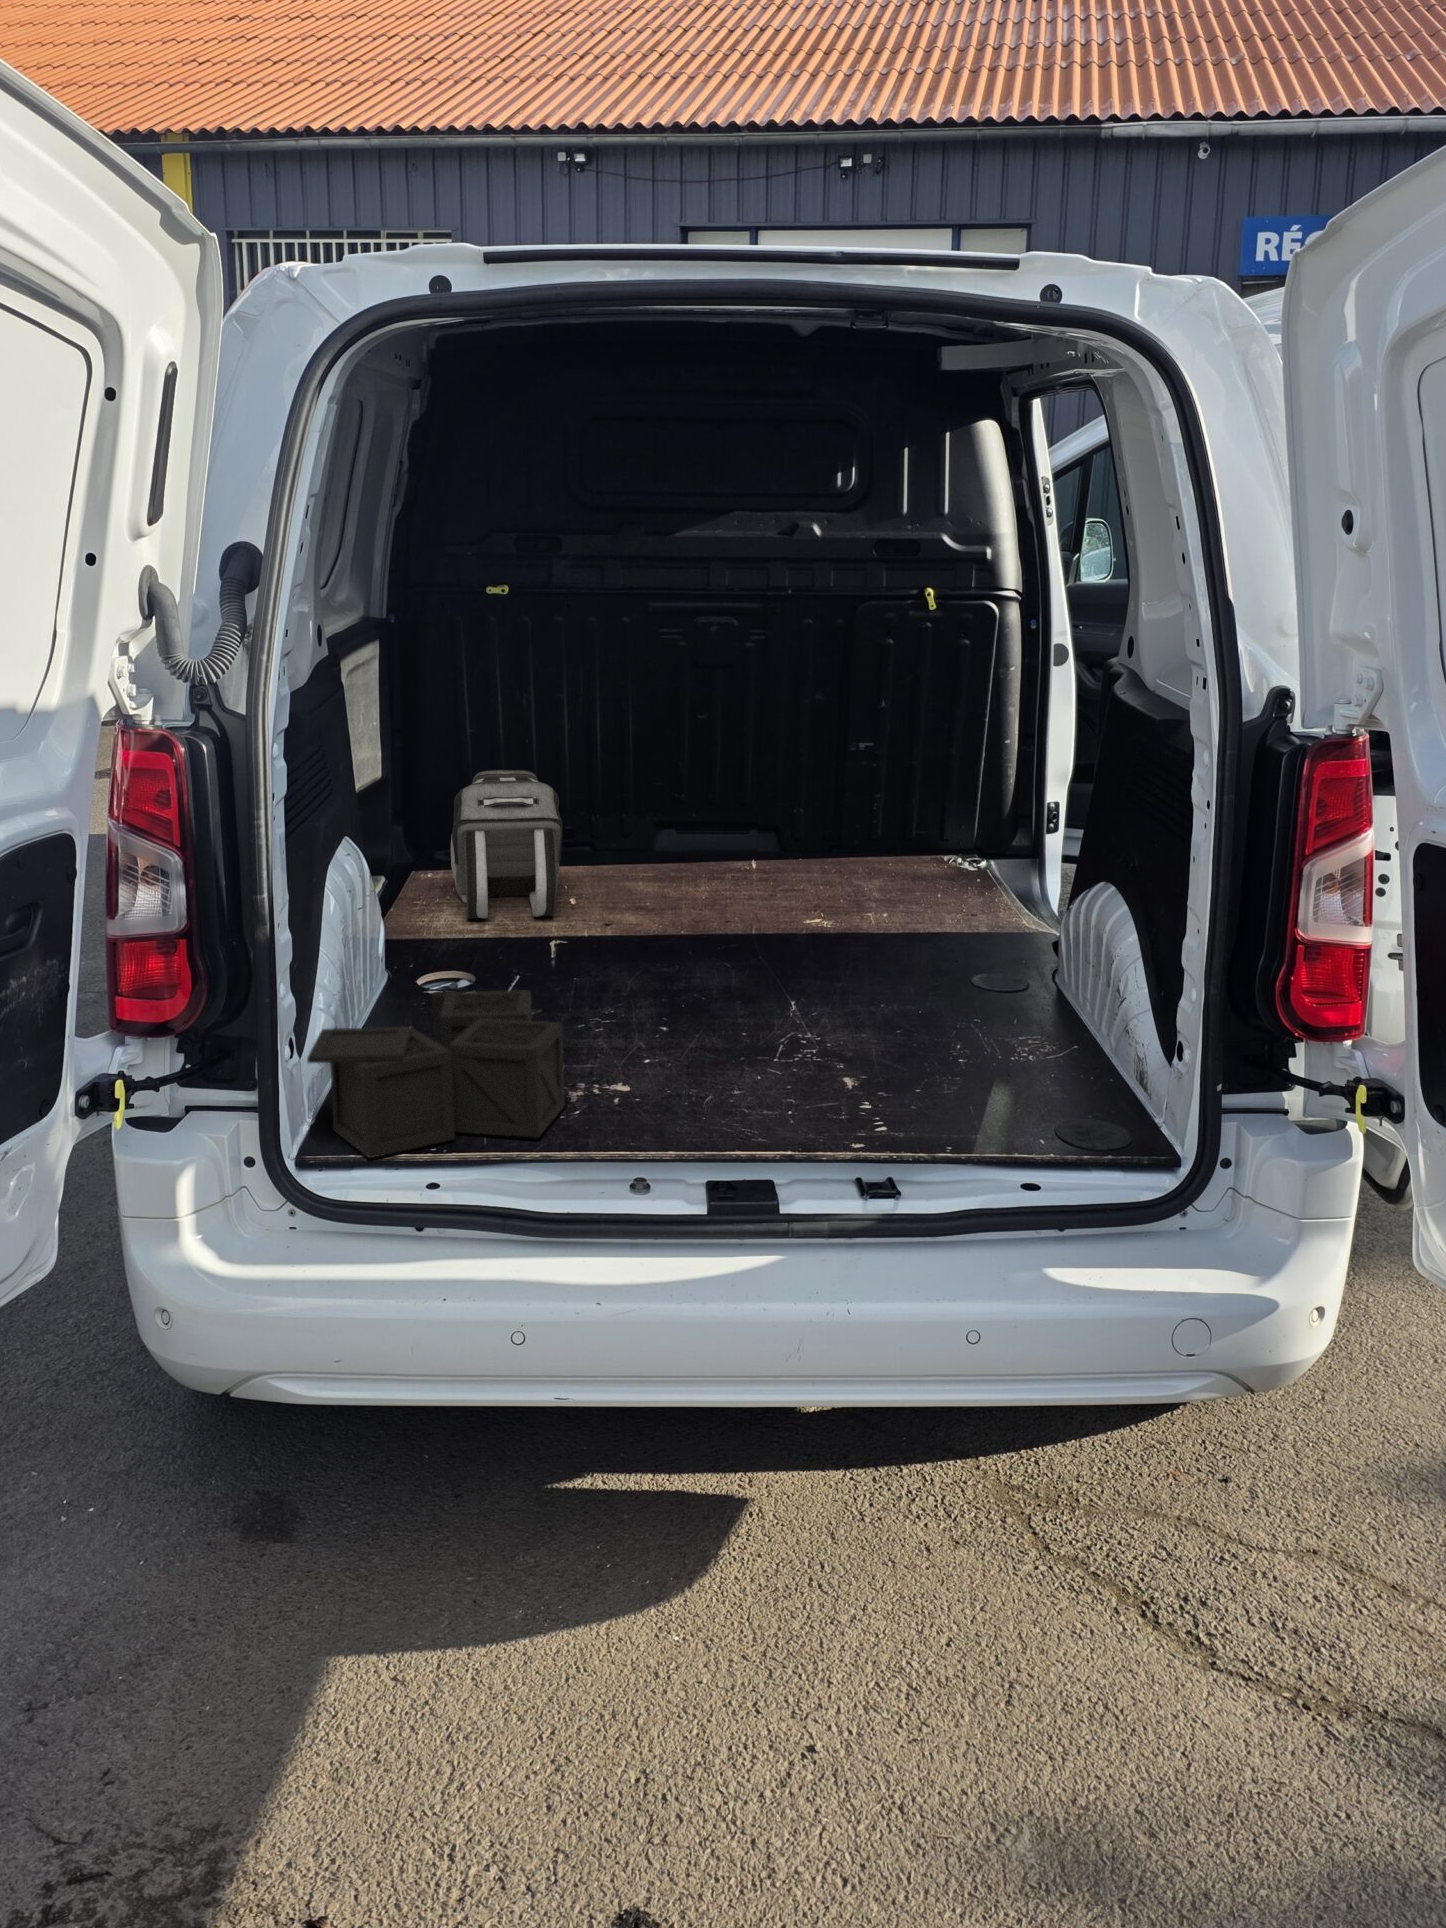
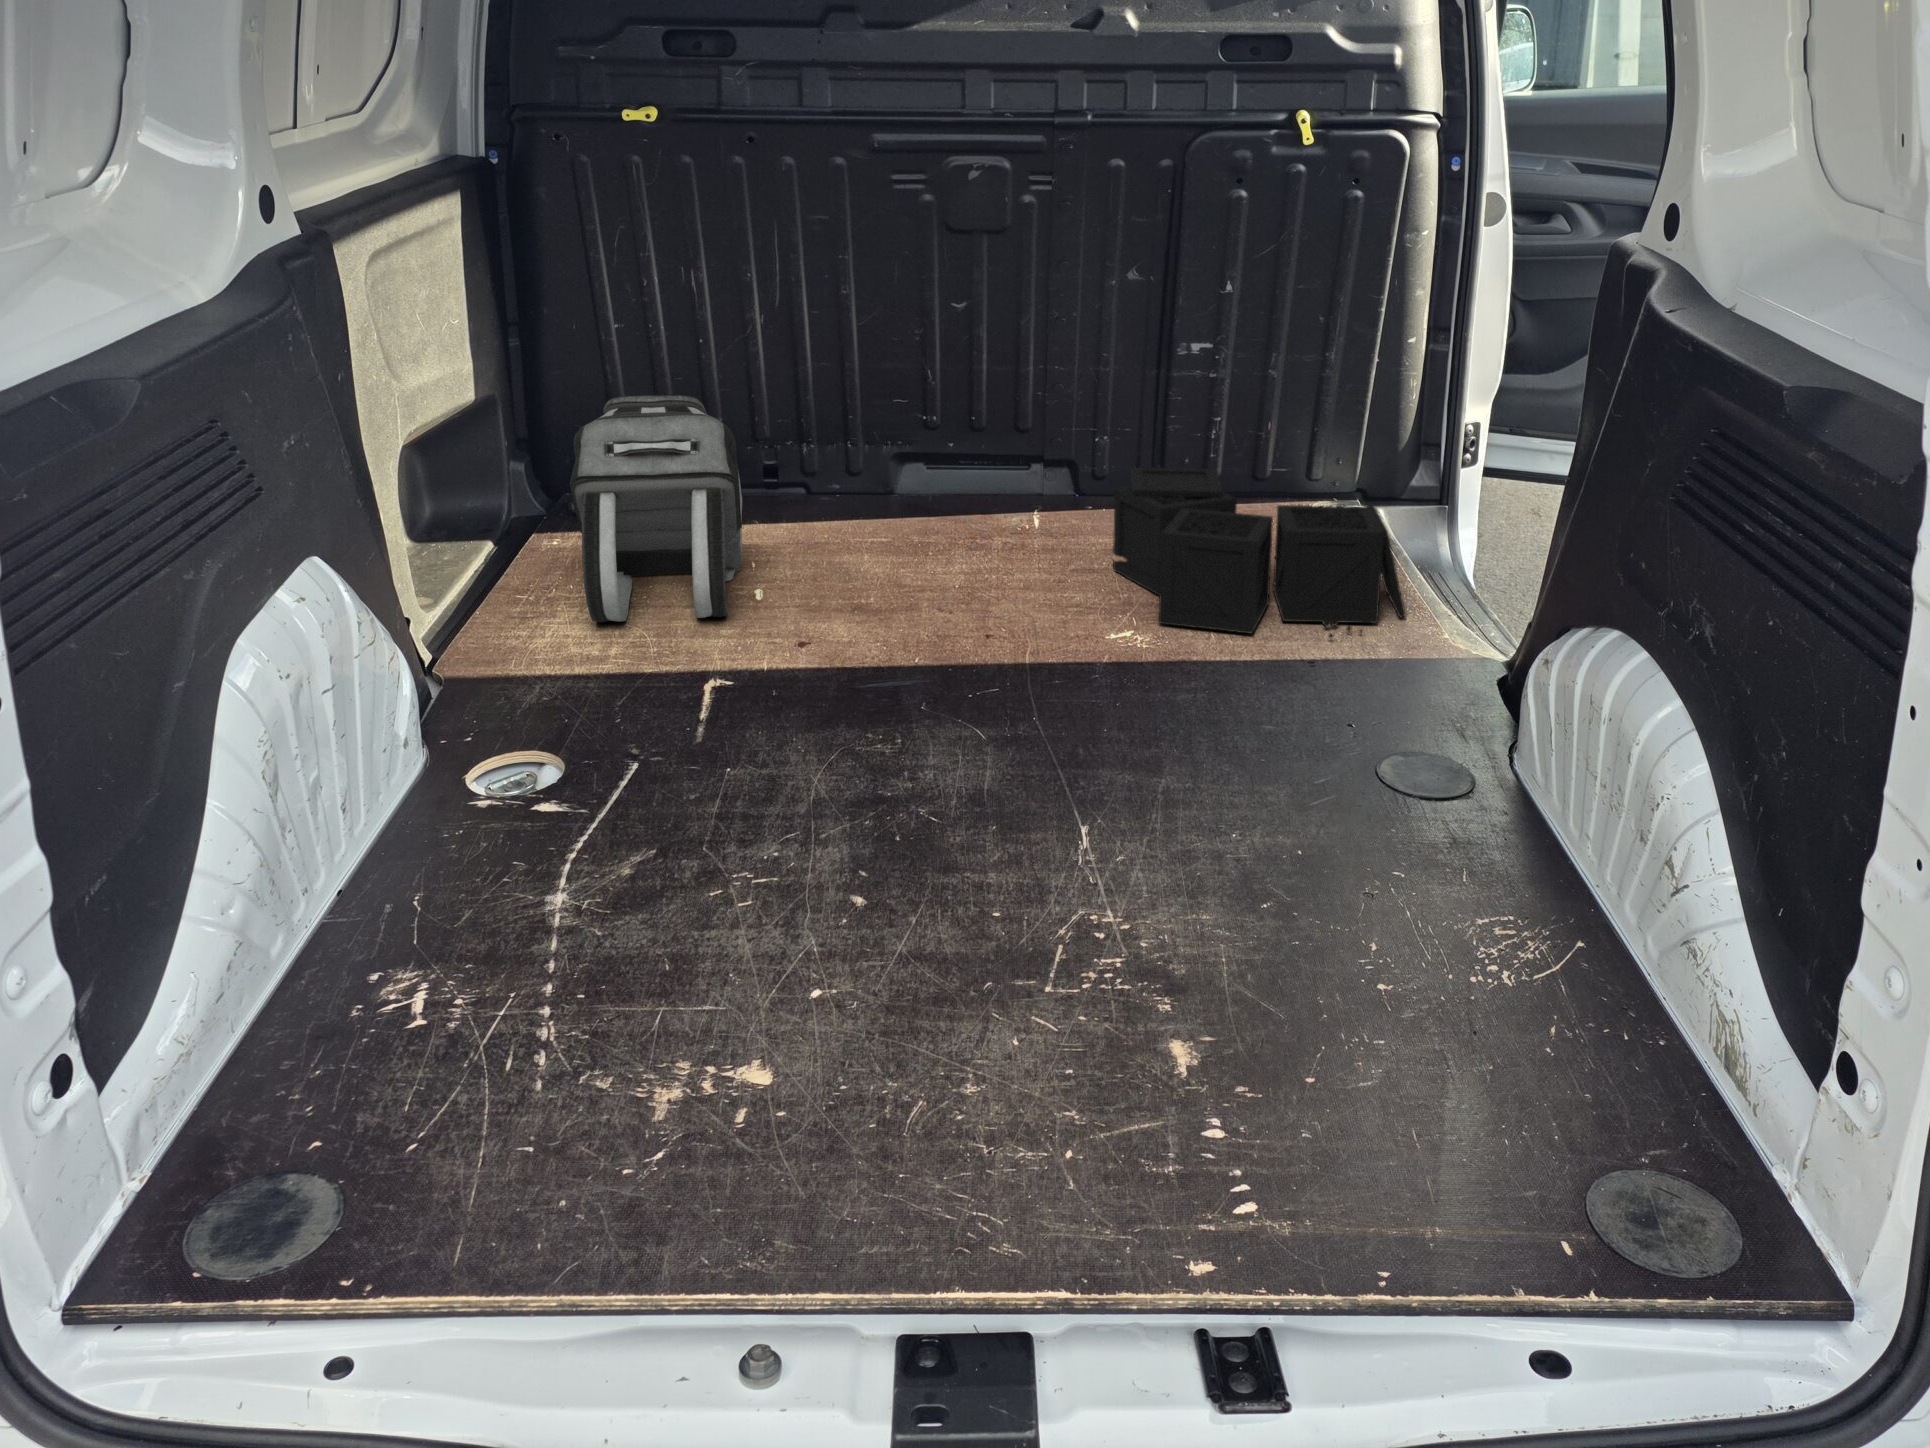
storage bin: present [307,990,575,1158] -> present [1113,468,1405,638]

